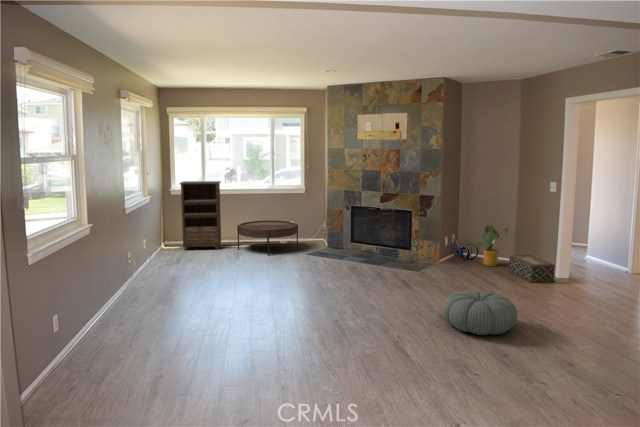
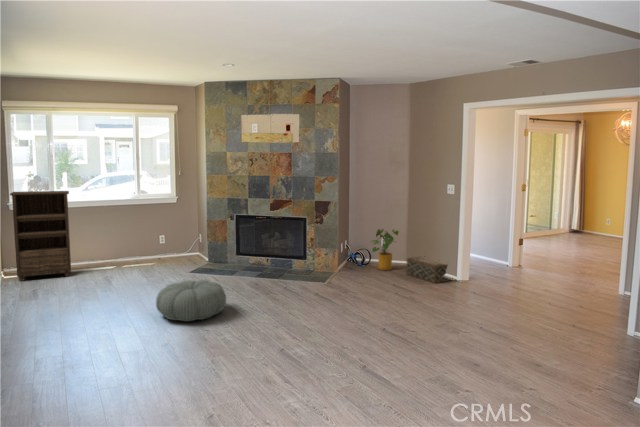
coffee table: present [237,220,298,256] -> none [95,237,174,279]
pouf: present [443,290,517,335] -> present [156,280,226,321]

